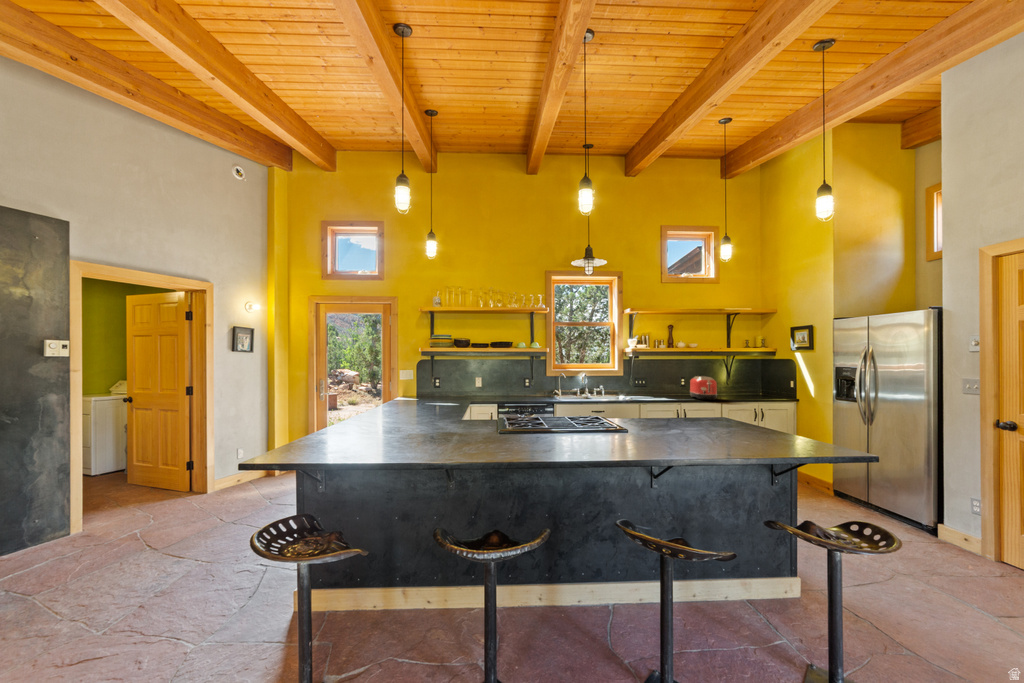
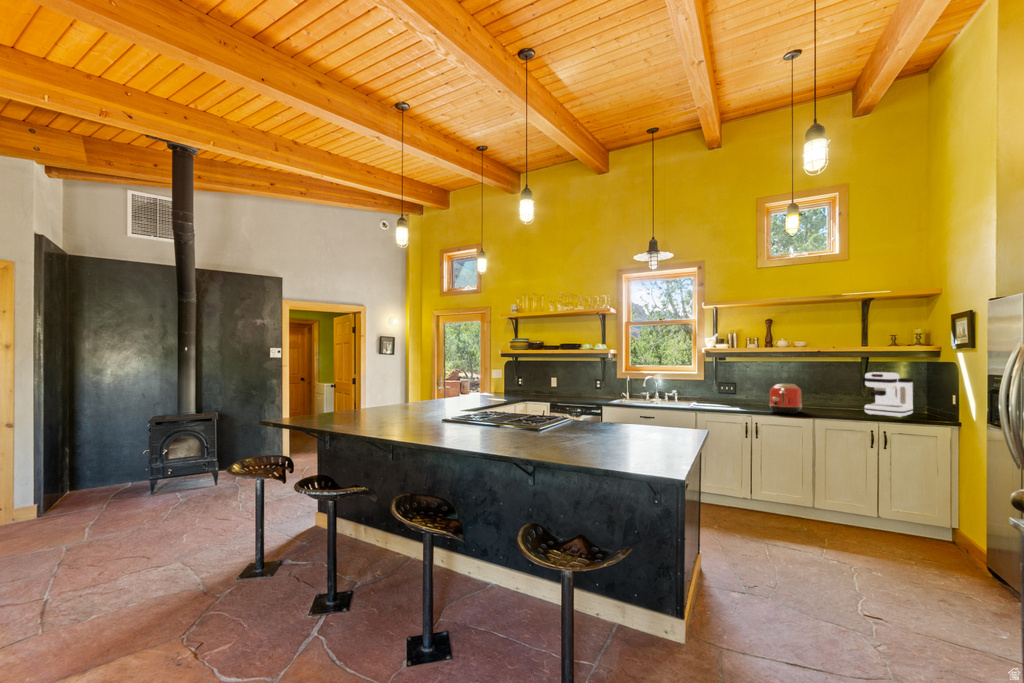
coffee maker: none [741,366,770,398] -> present [865,372,913,417]

